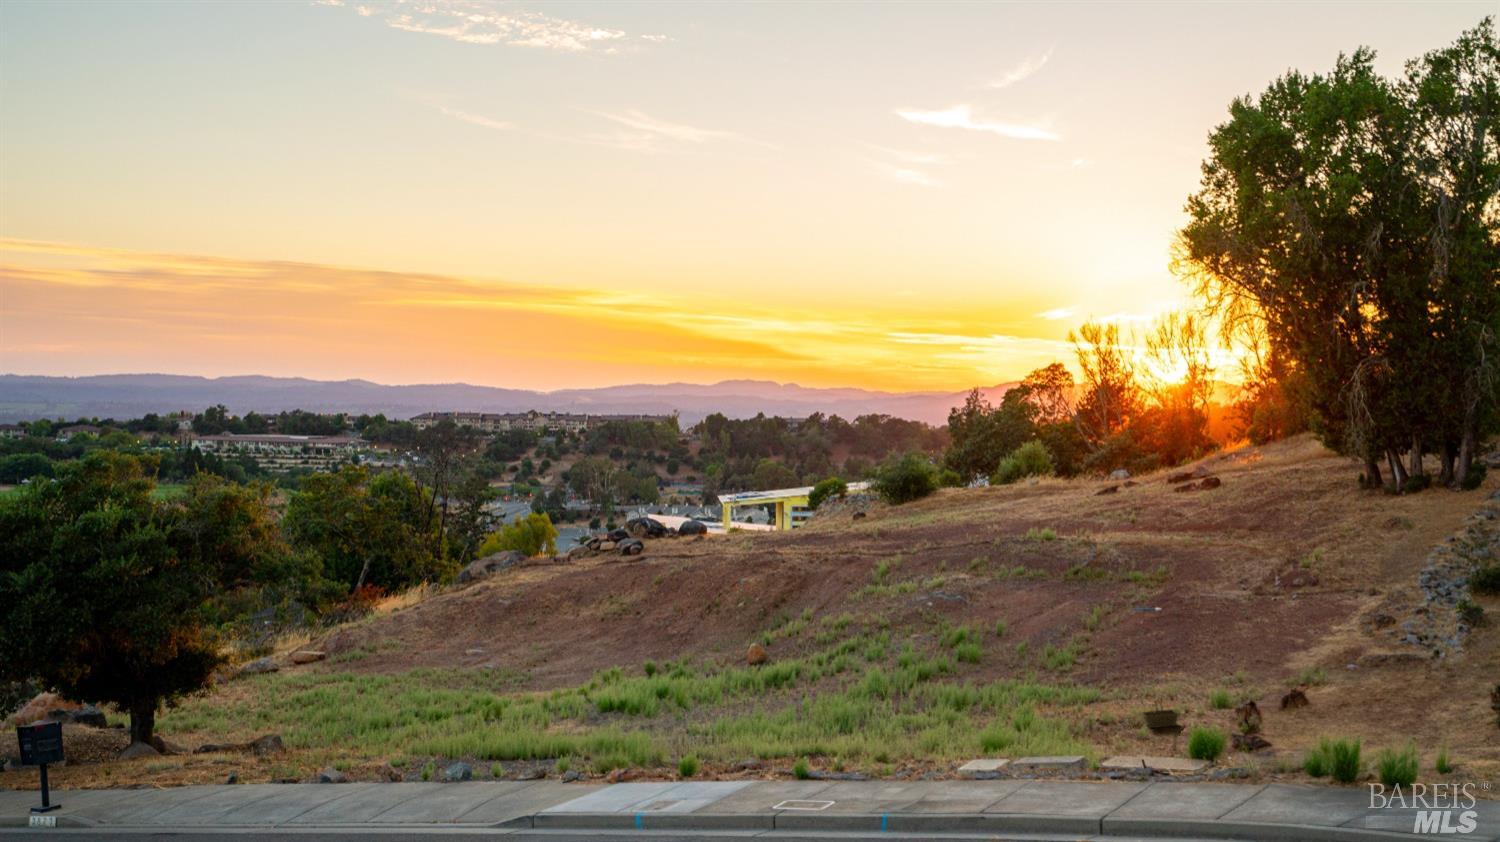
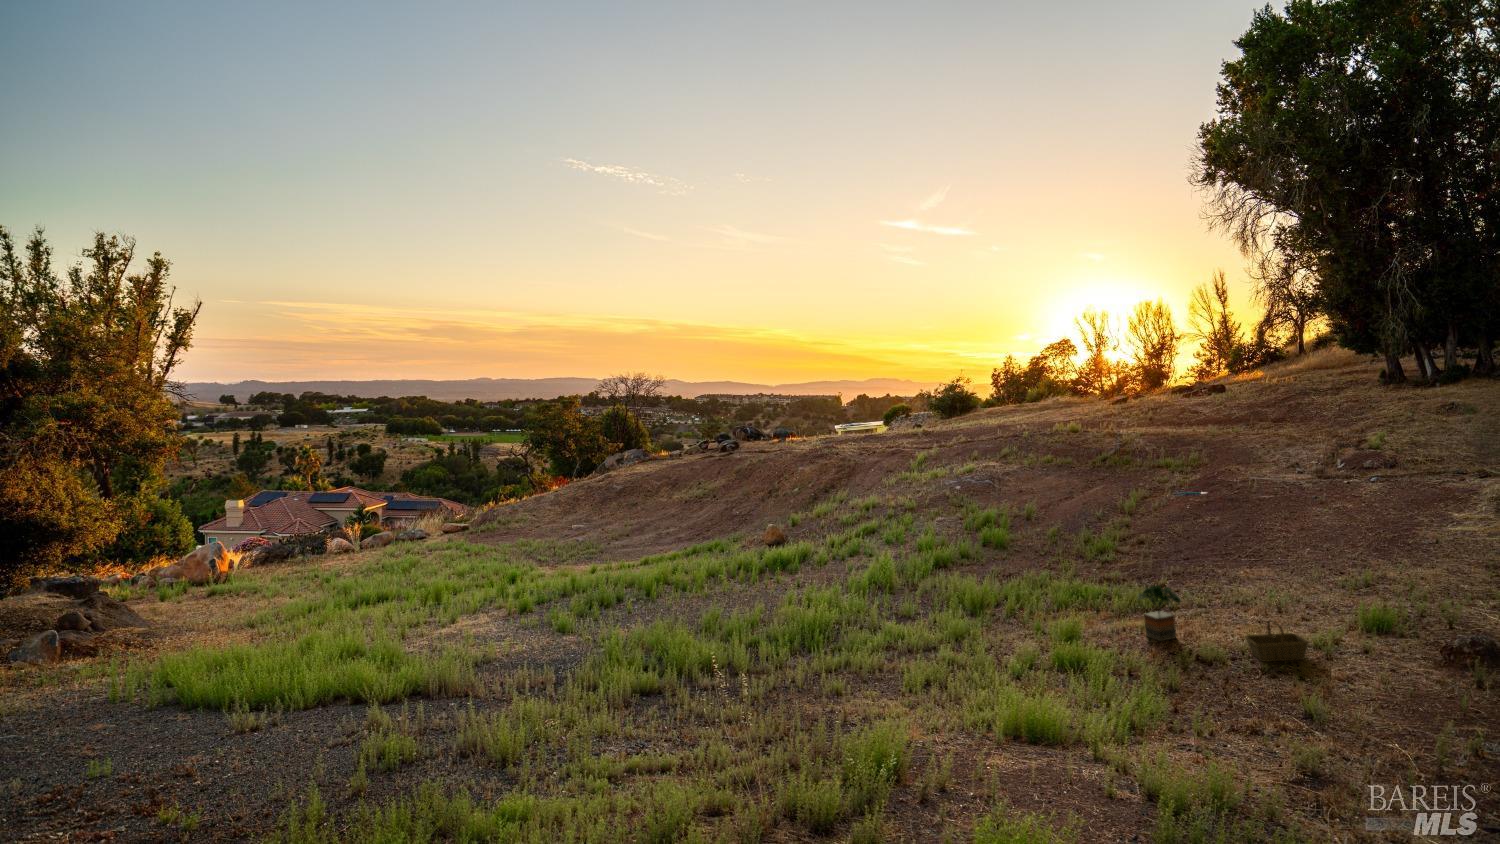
potted tree: none [1076,680,1106,721] -> present [1138,585,1181,641]

